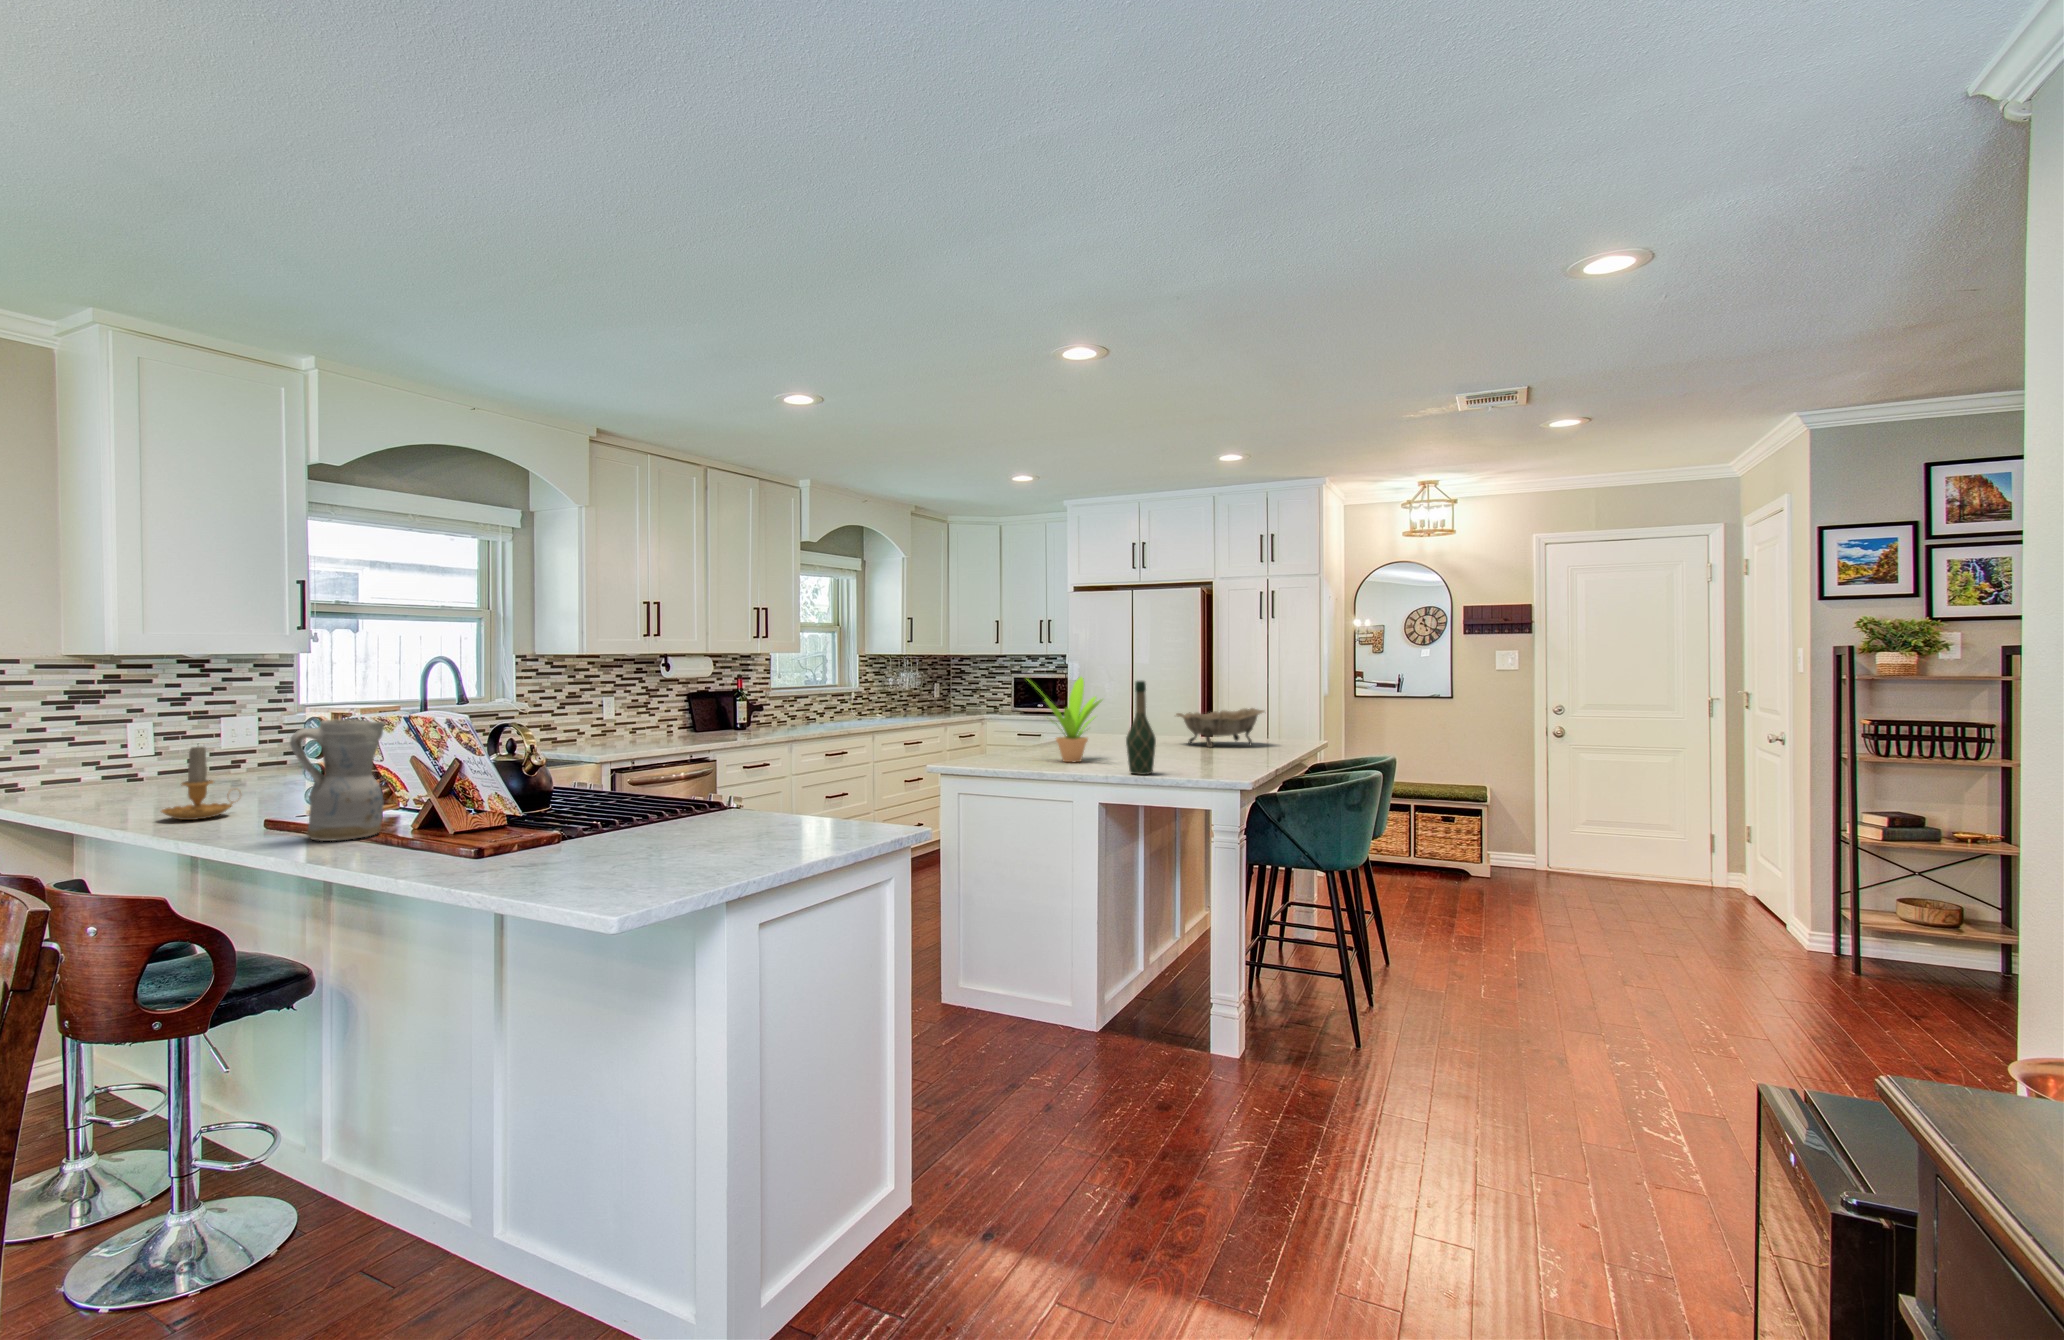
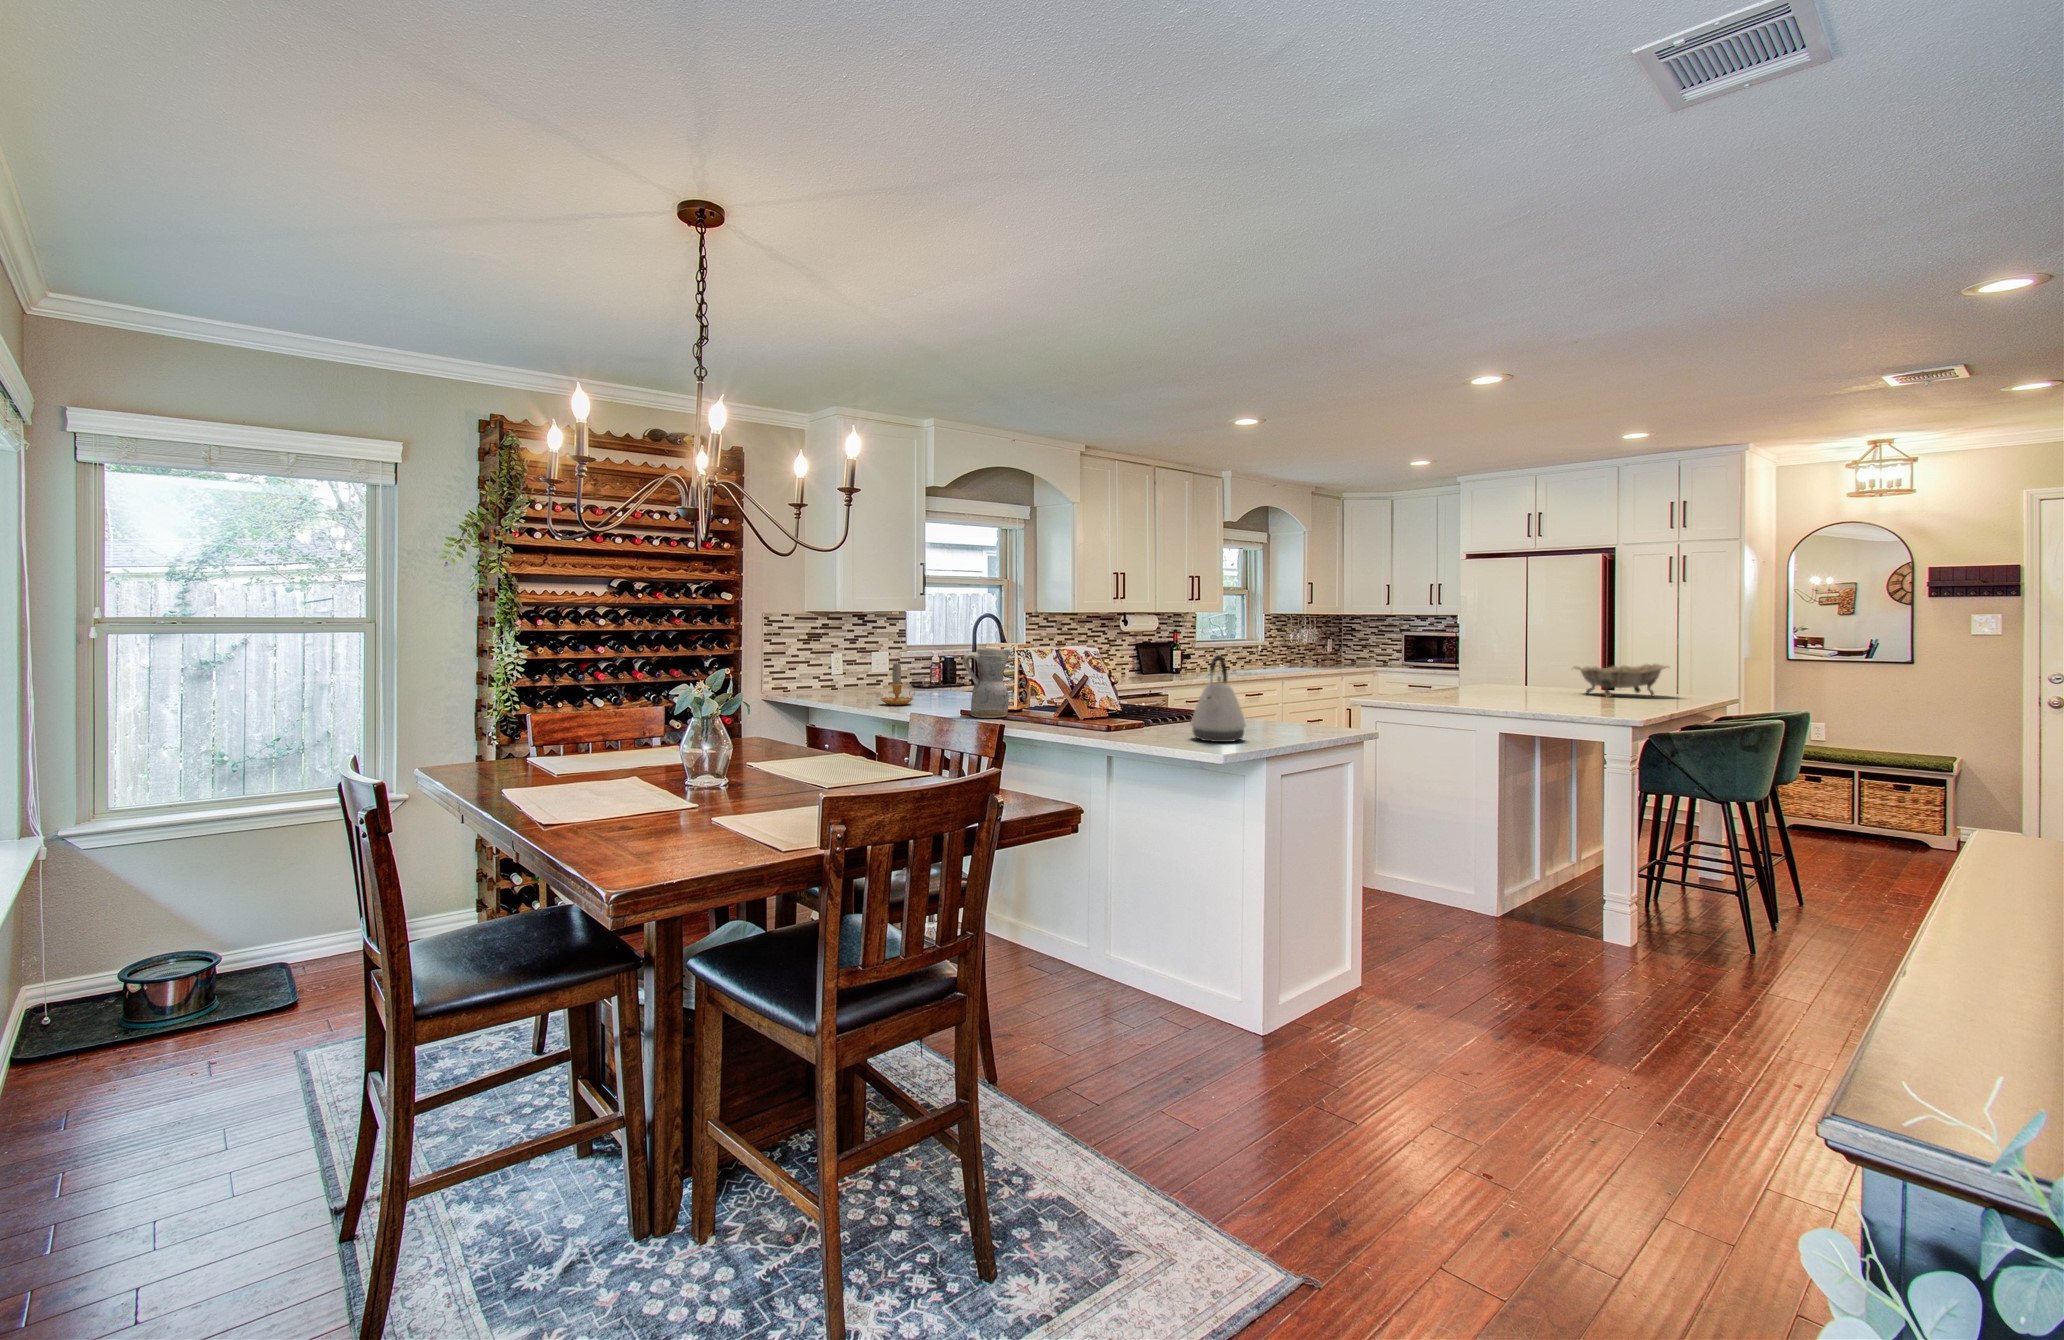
potted plant: present [1028,677,1102,762] -> none [1429,632,1503,702]
wine bottle: present [1126,681,1156,775] -> none [1525,635,1554,712]
kettle: none [658,727,745,869] -> present [1191,655,1246,742]

